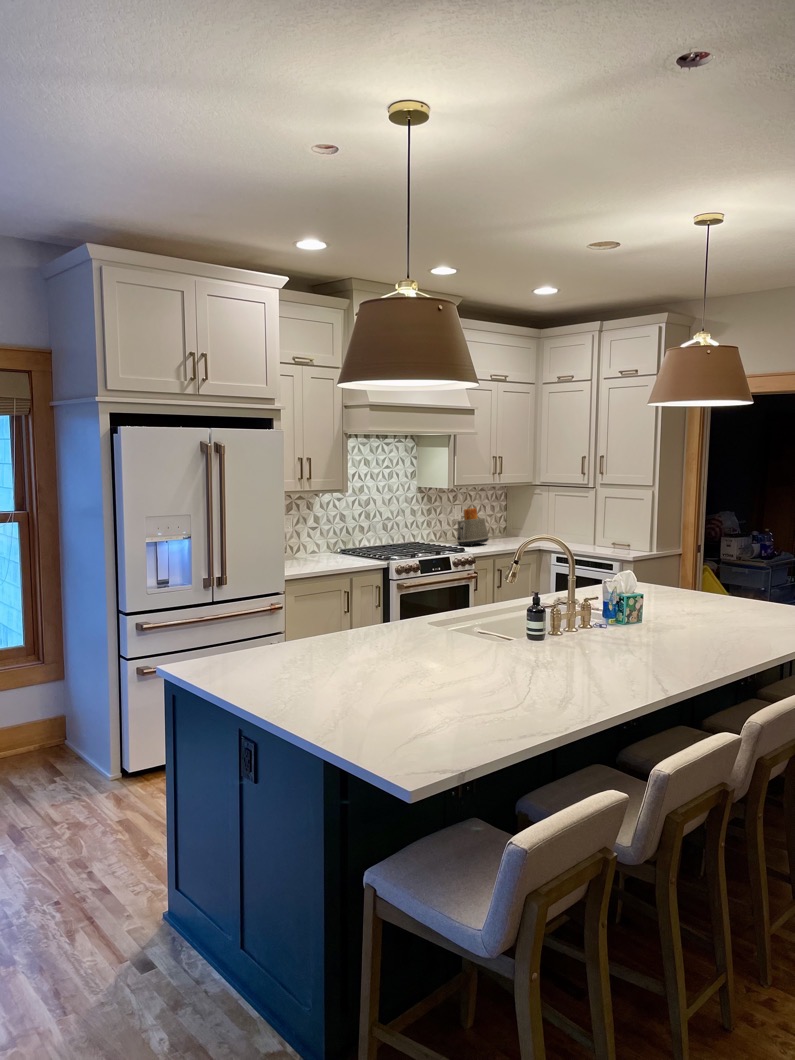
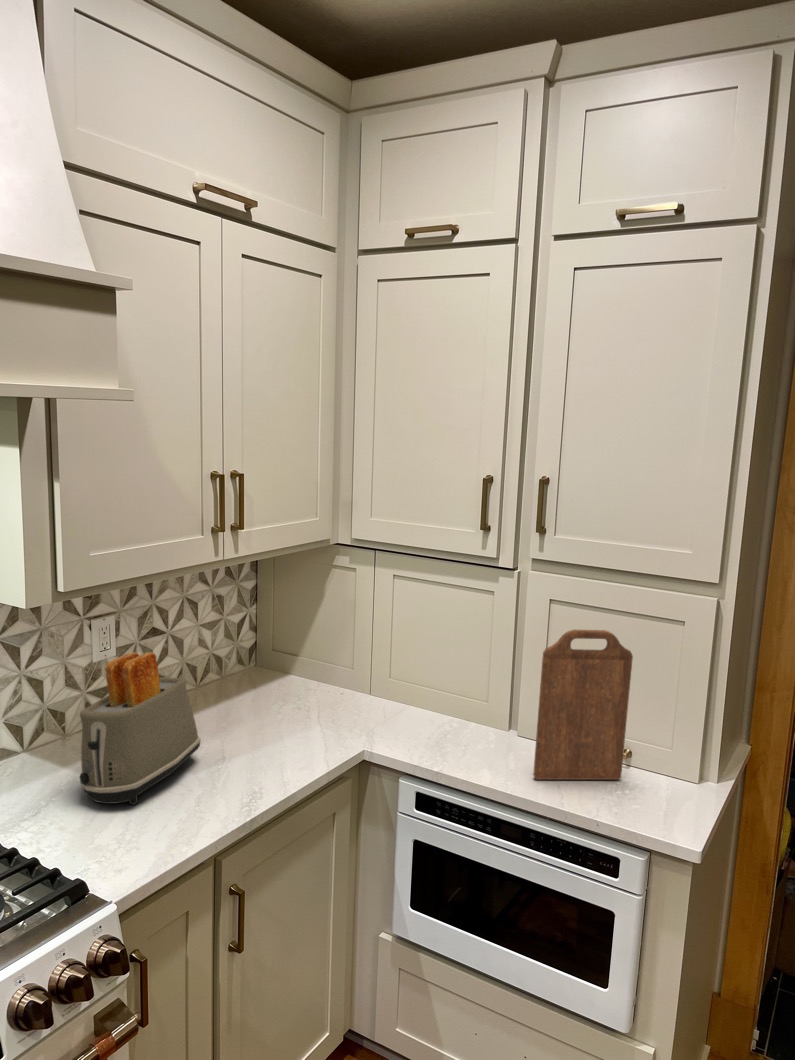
cutting board: none [594,501,625,551] -> present [533,630,633,780]

